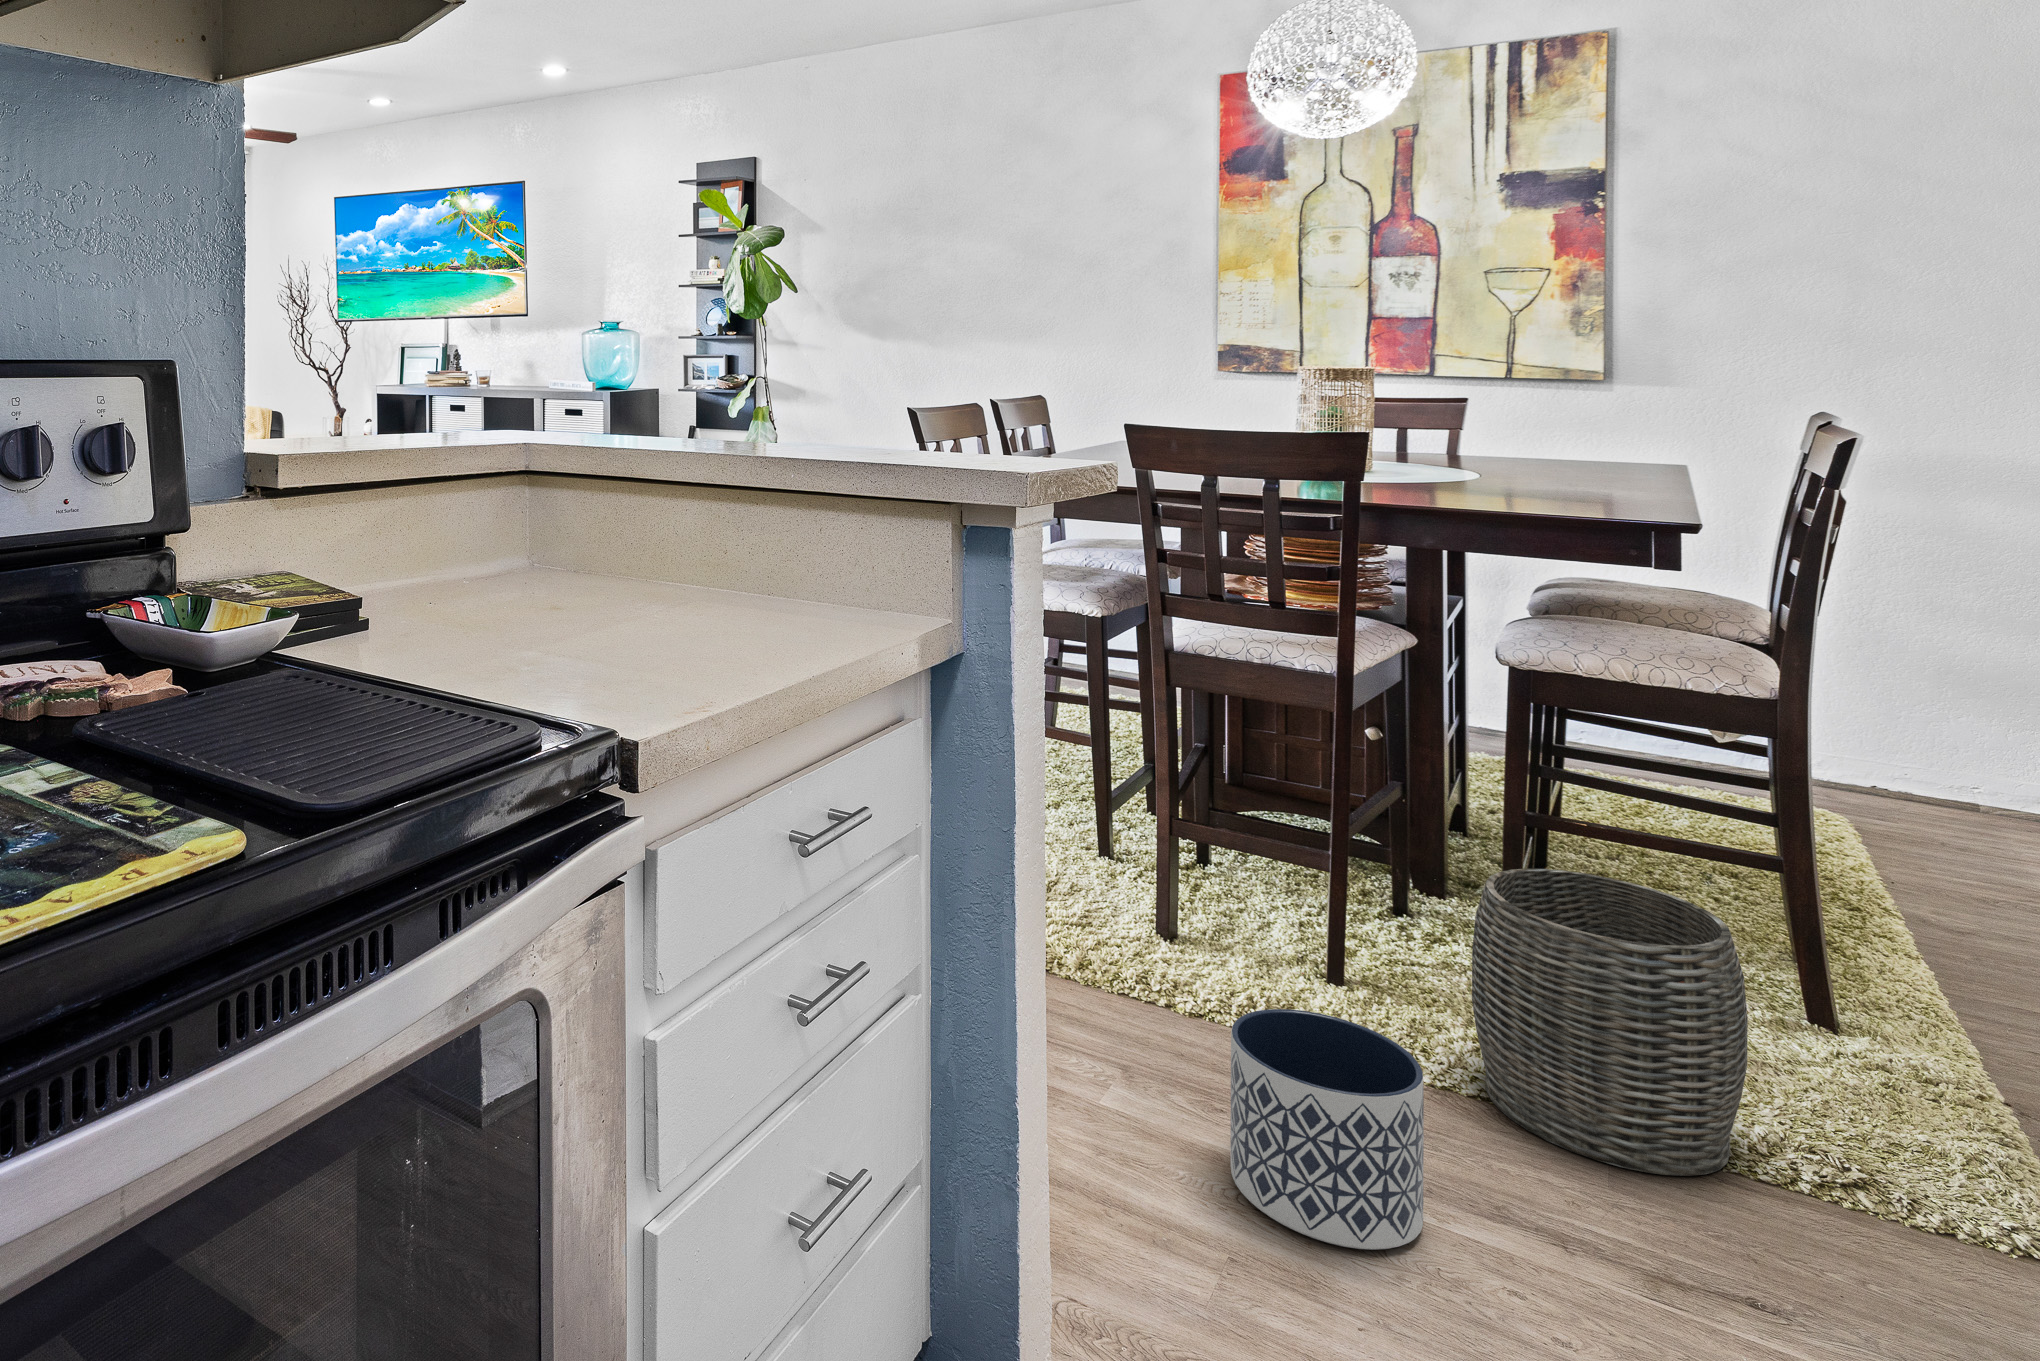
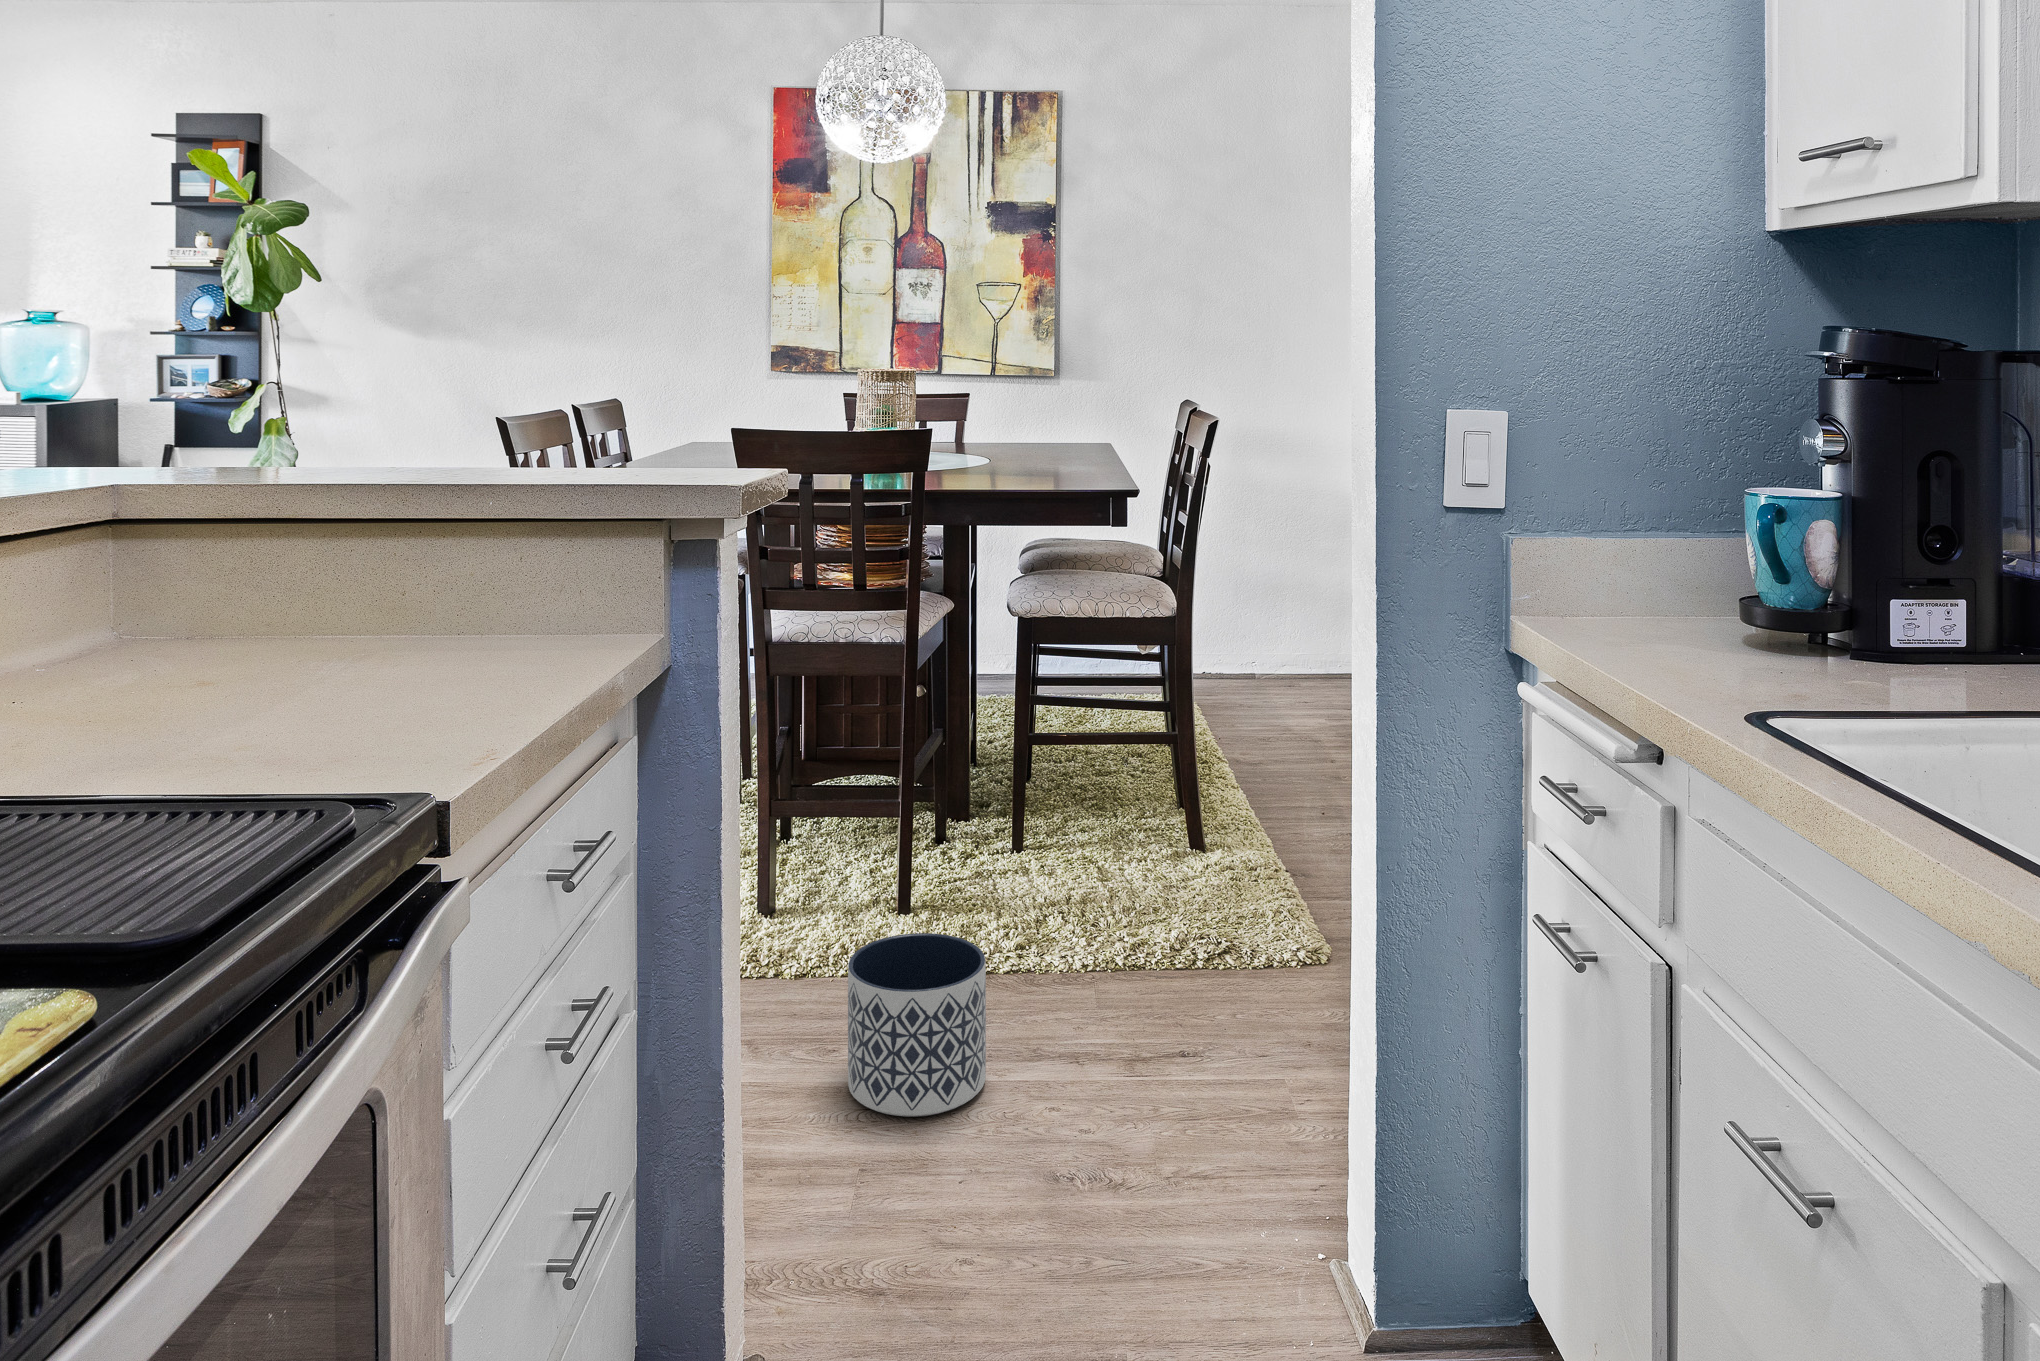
woven basket: present [1472,869,1748,1176] -> none [1004,774,1166,989]

